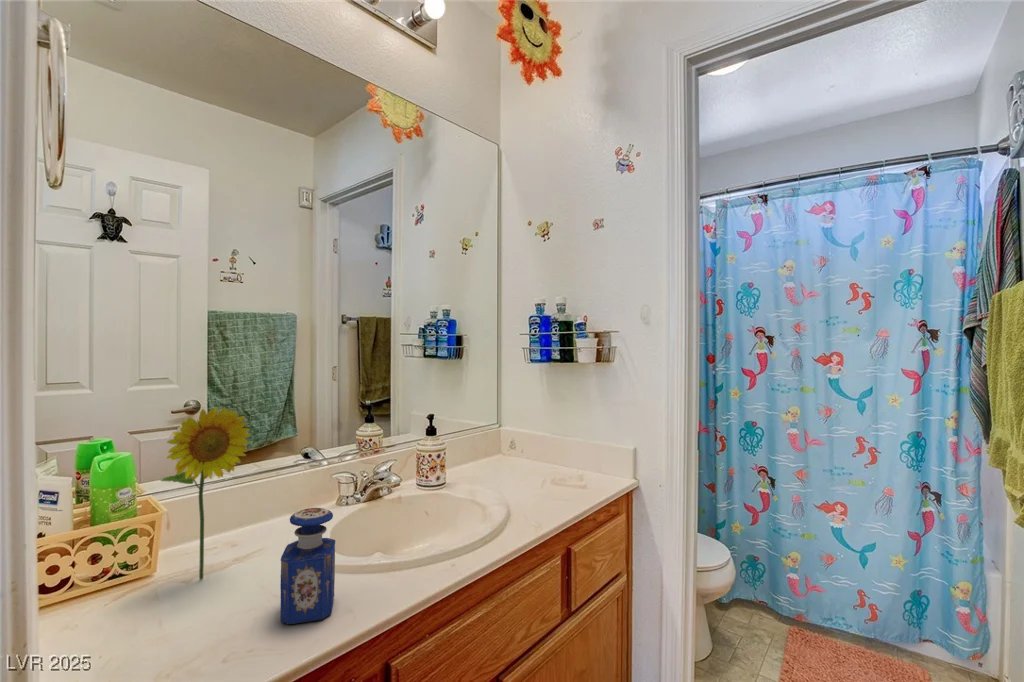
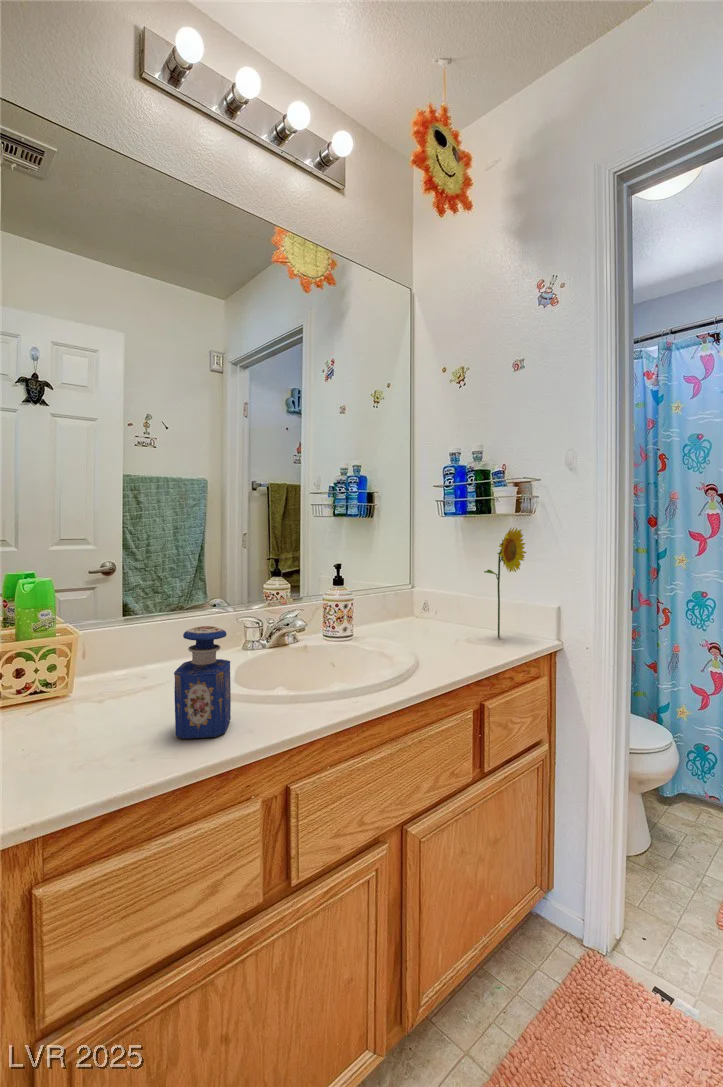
flower: present [161,407,251,580] -> present [484,528,526,638]

